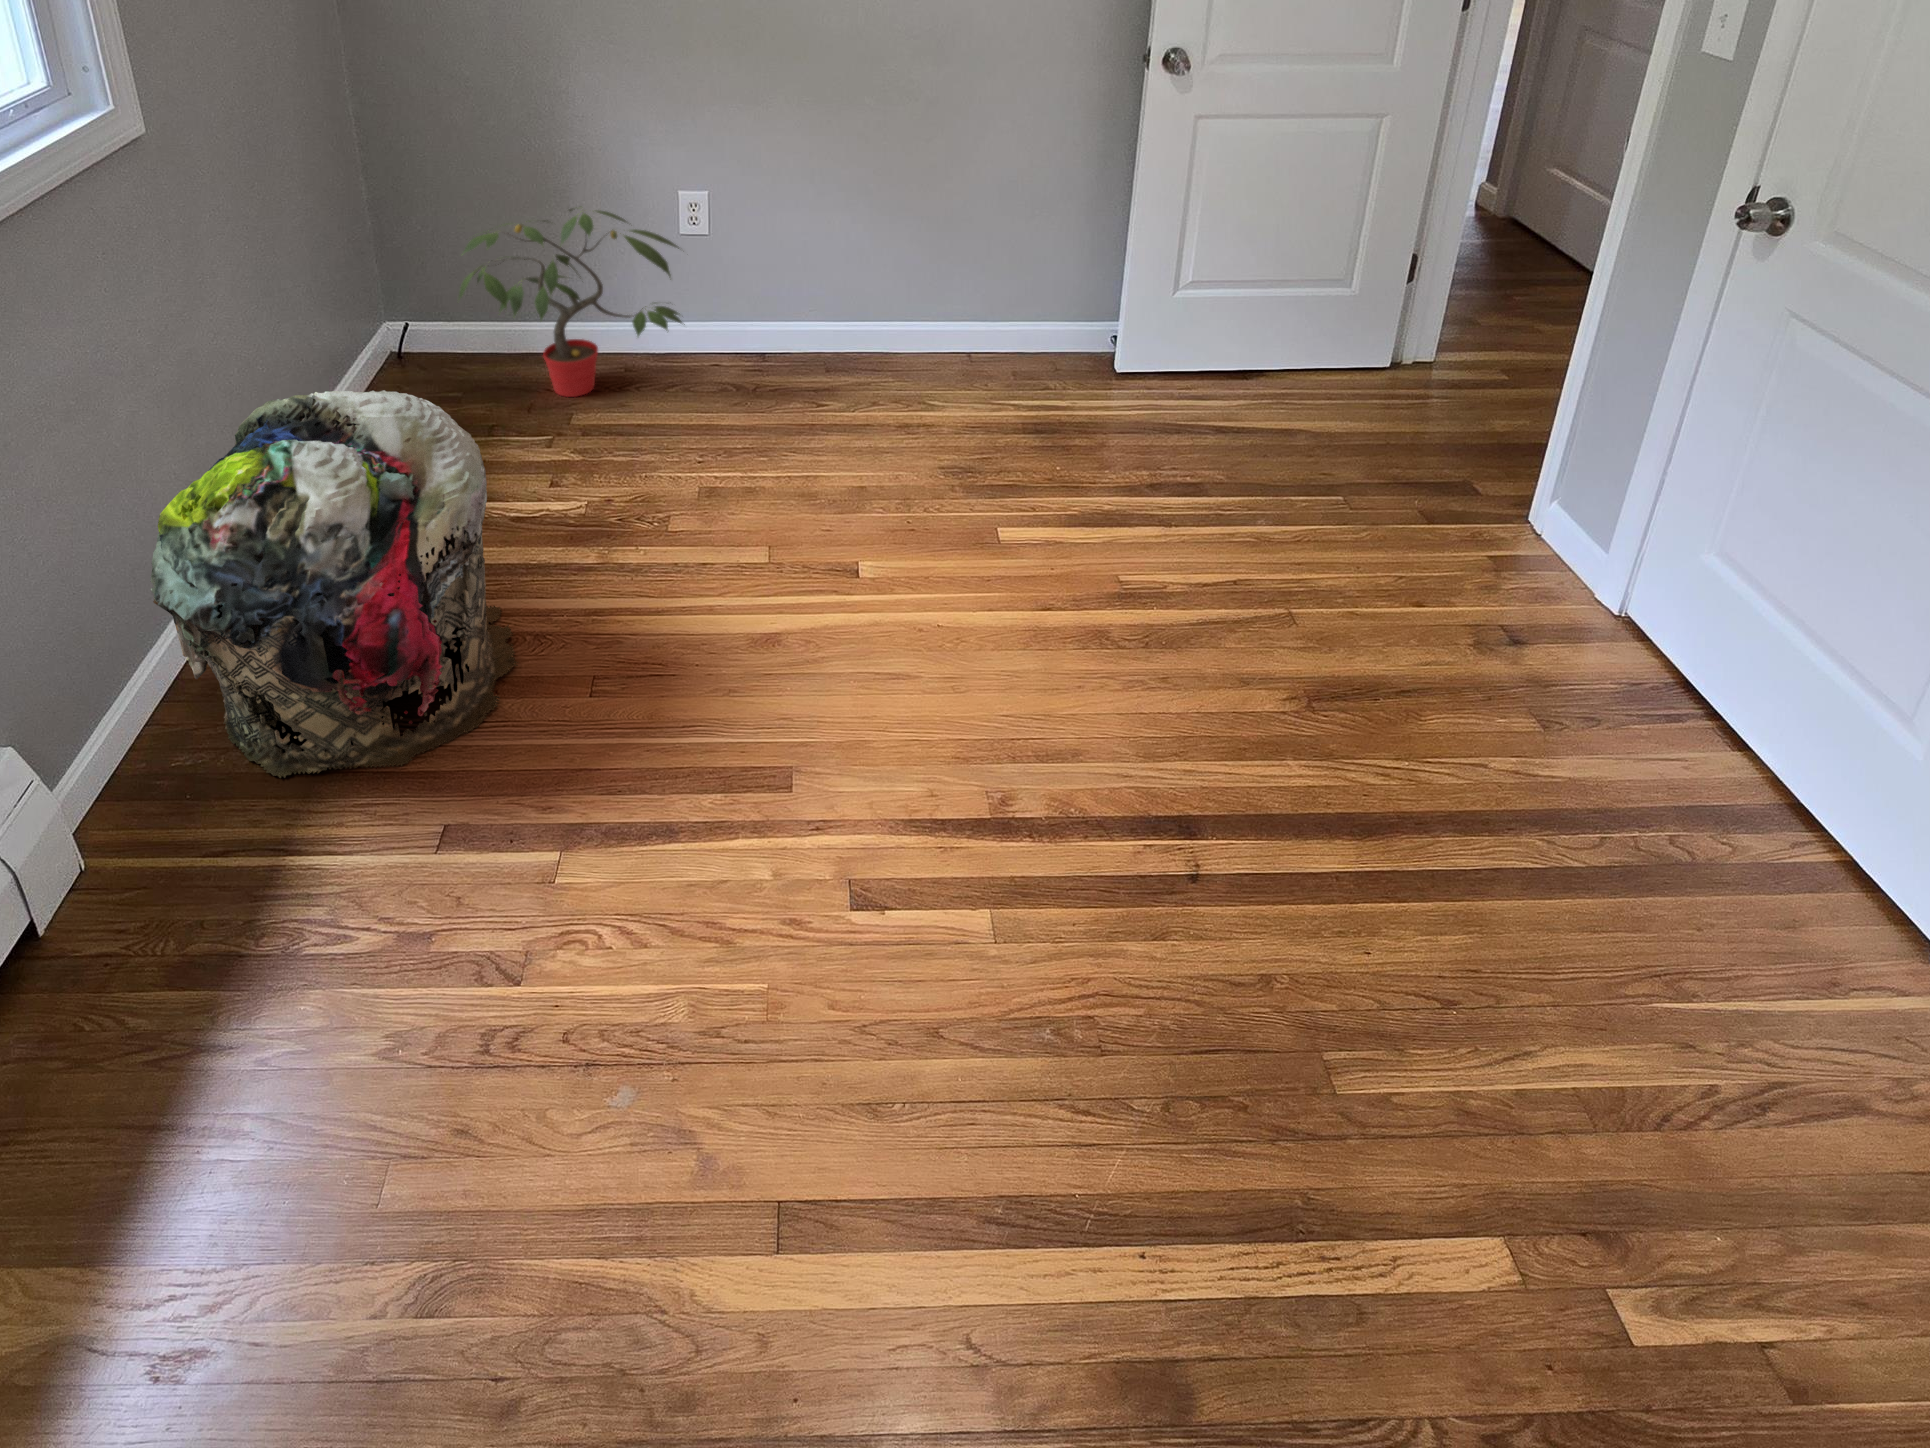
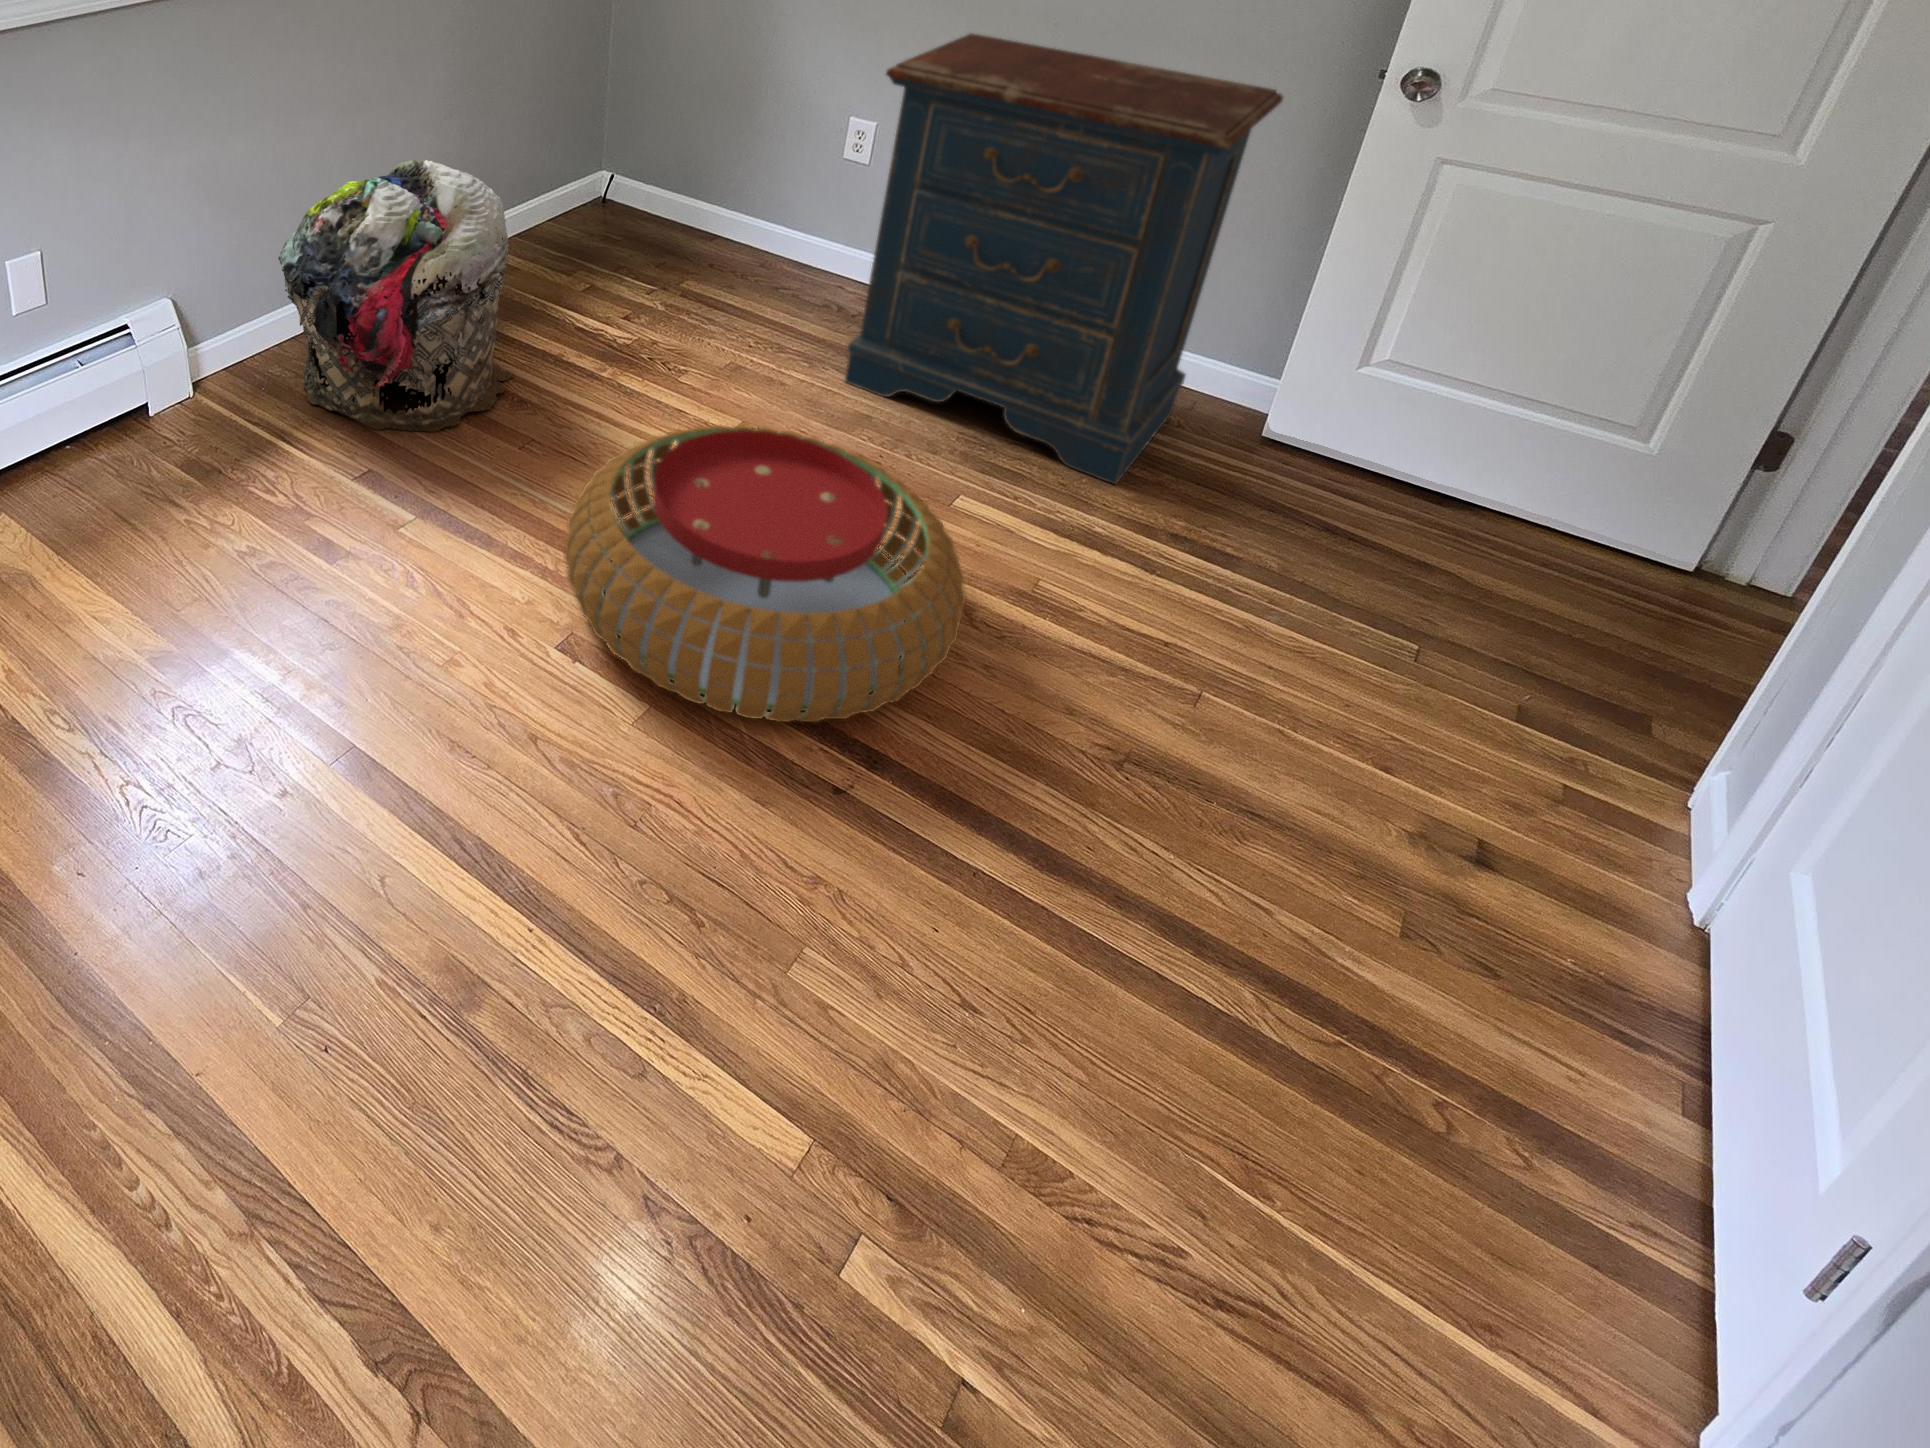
dresser: none [797,88,1120,461] -> present [845,33,1283,484]
potted plant: present [459,209,685,397] -> none [627,104,834,271]
pouf: none [753,534,1180,882] -> present [564,424,966,722]

